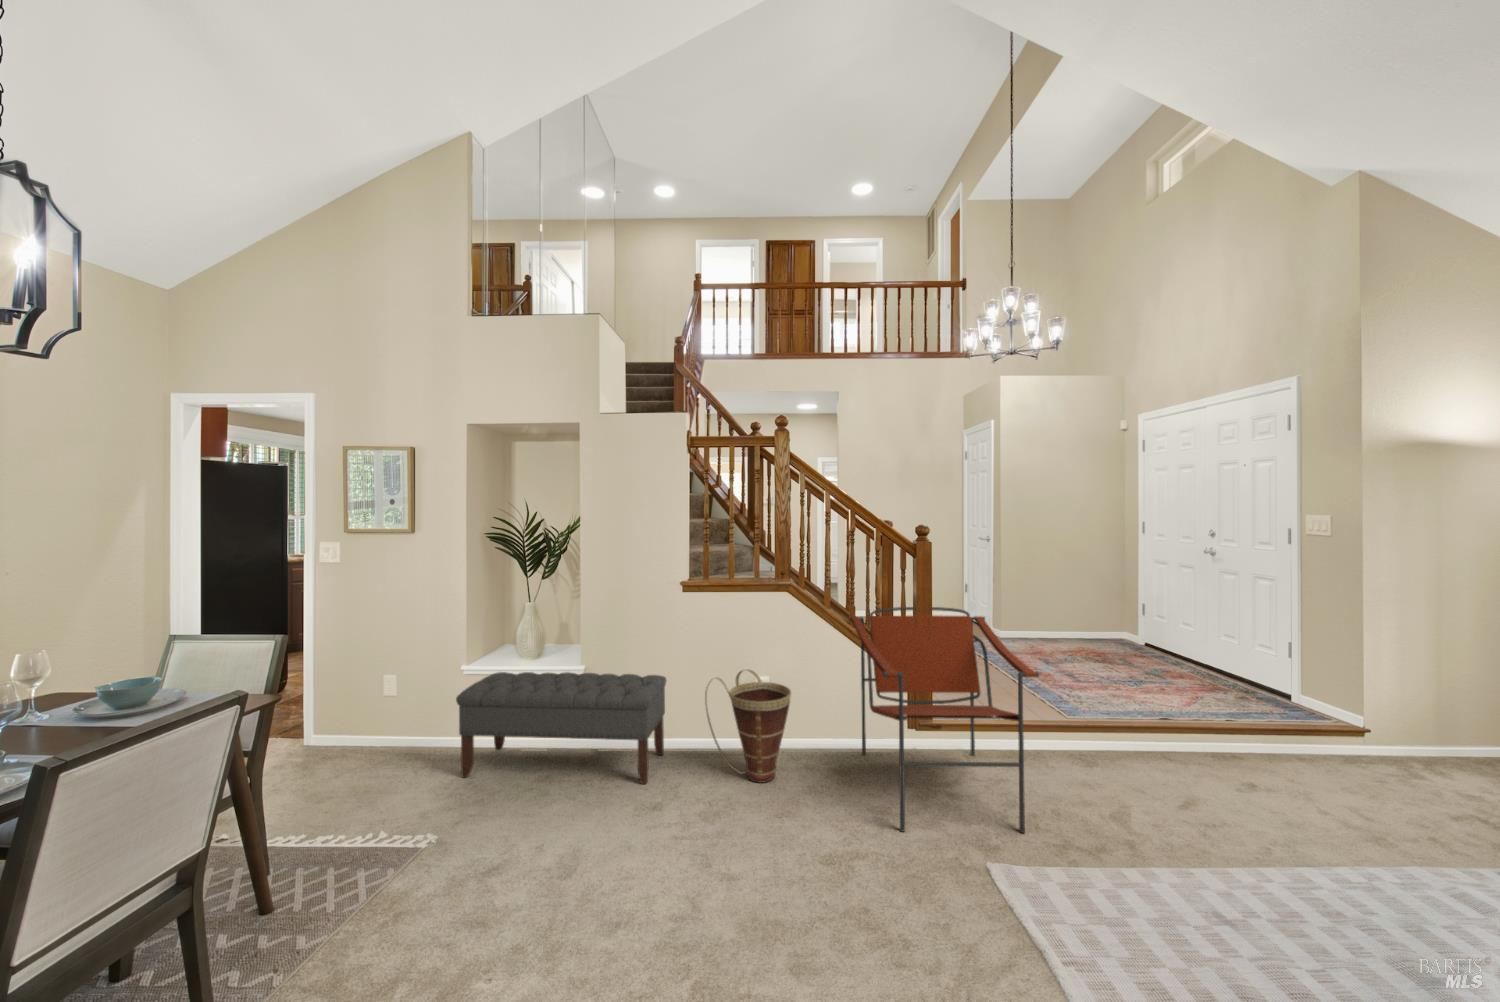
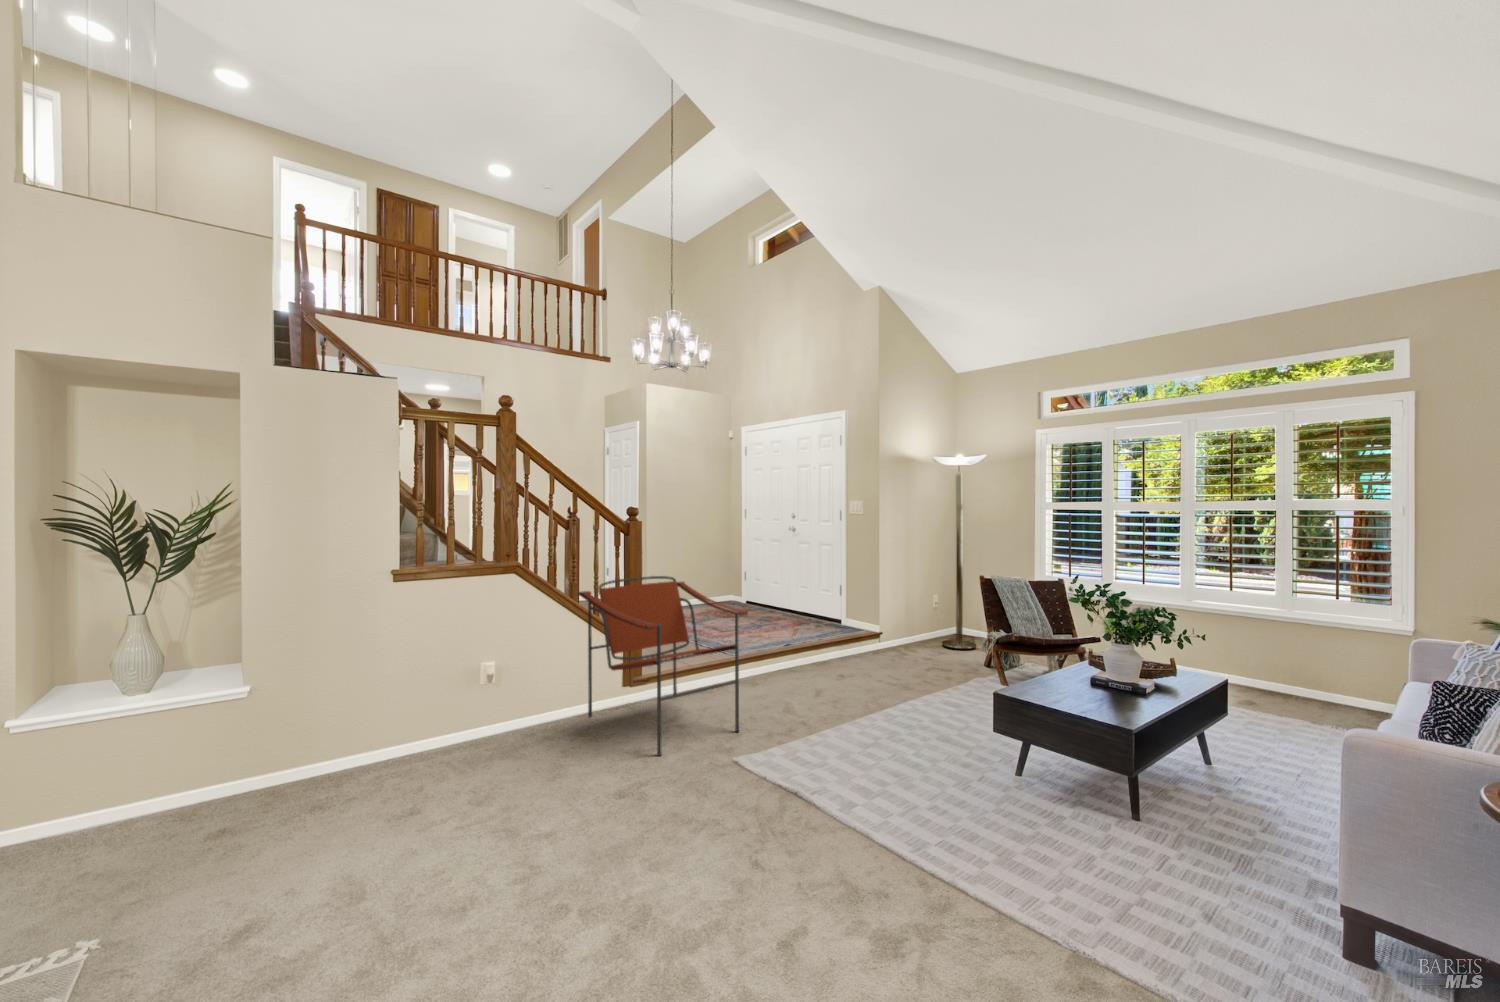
basket: present [705,670,791,783] -> none [438,655,540,761]
bench: present [456,672,667,784] -> none [43,679,384,877]

